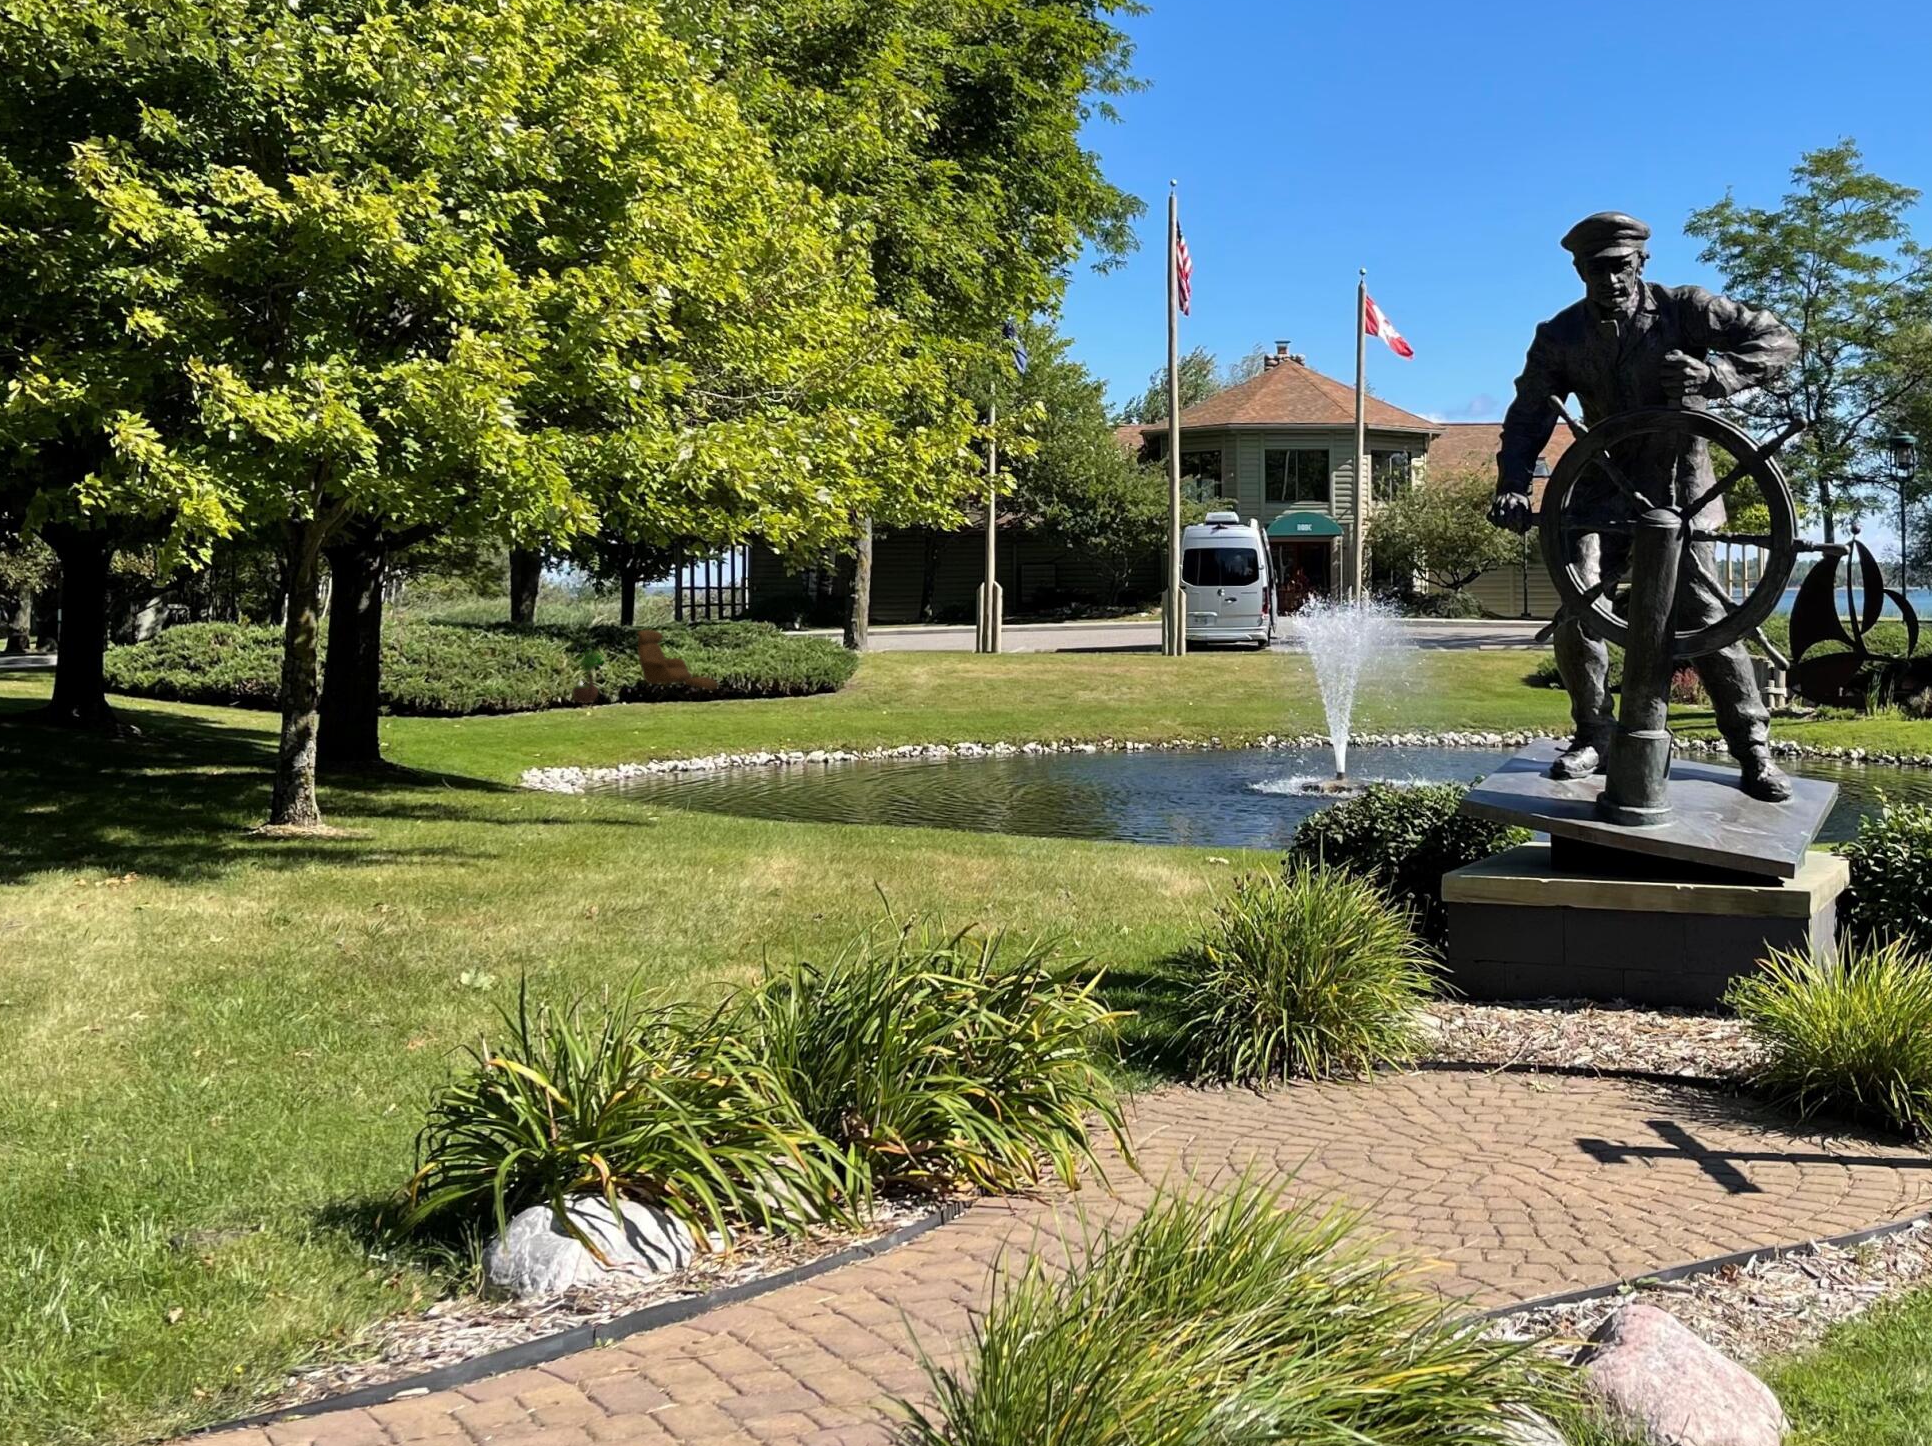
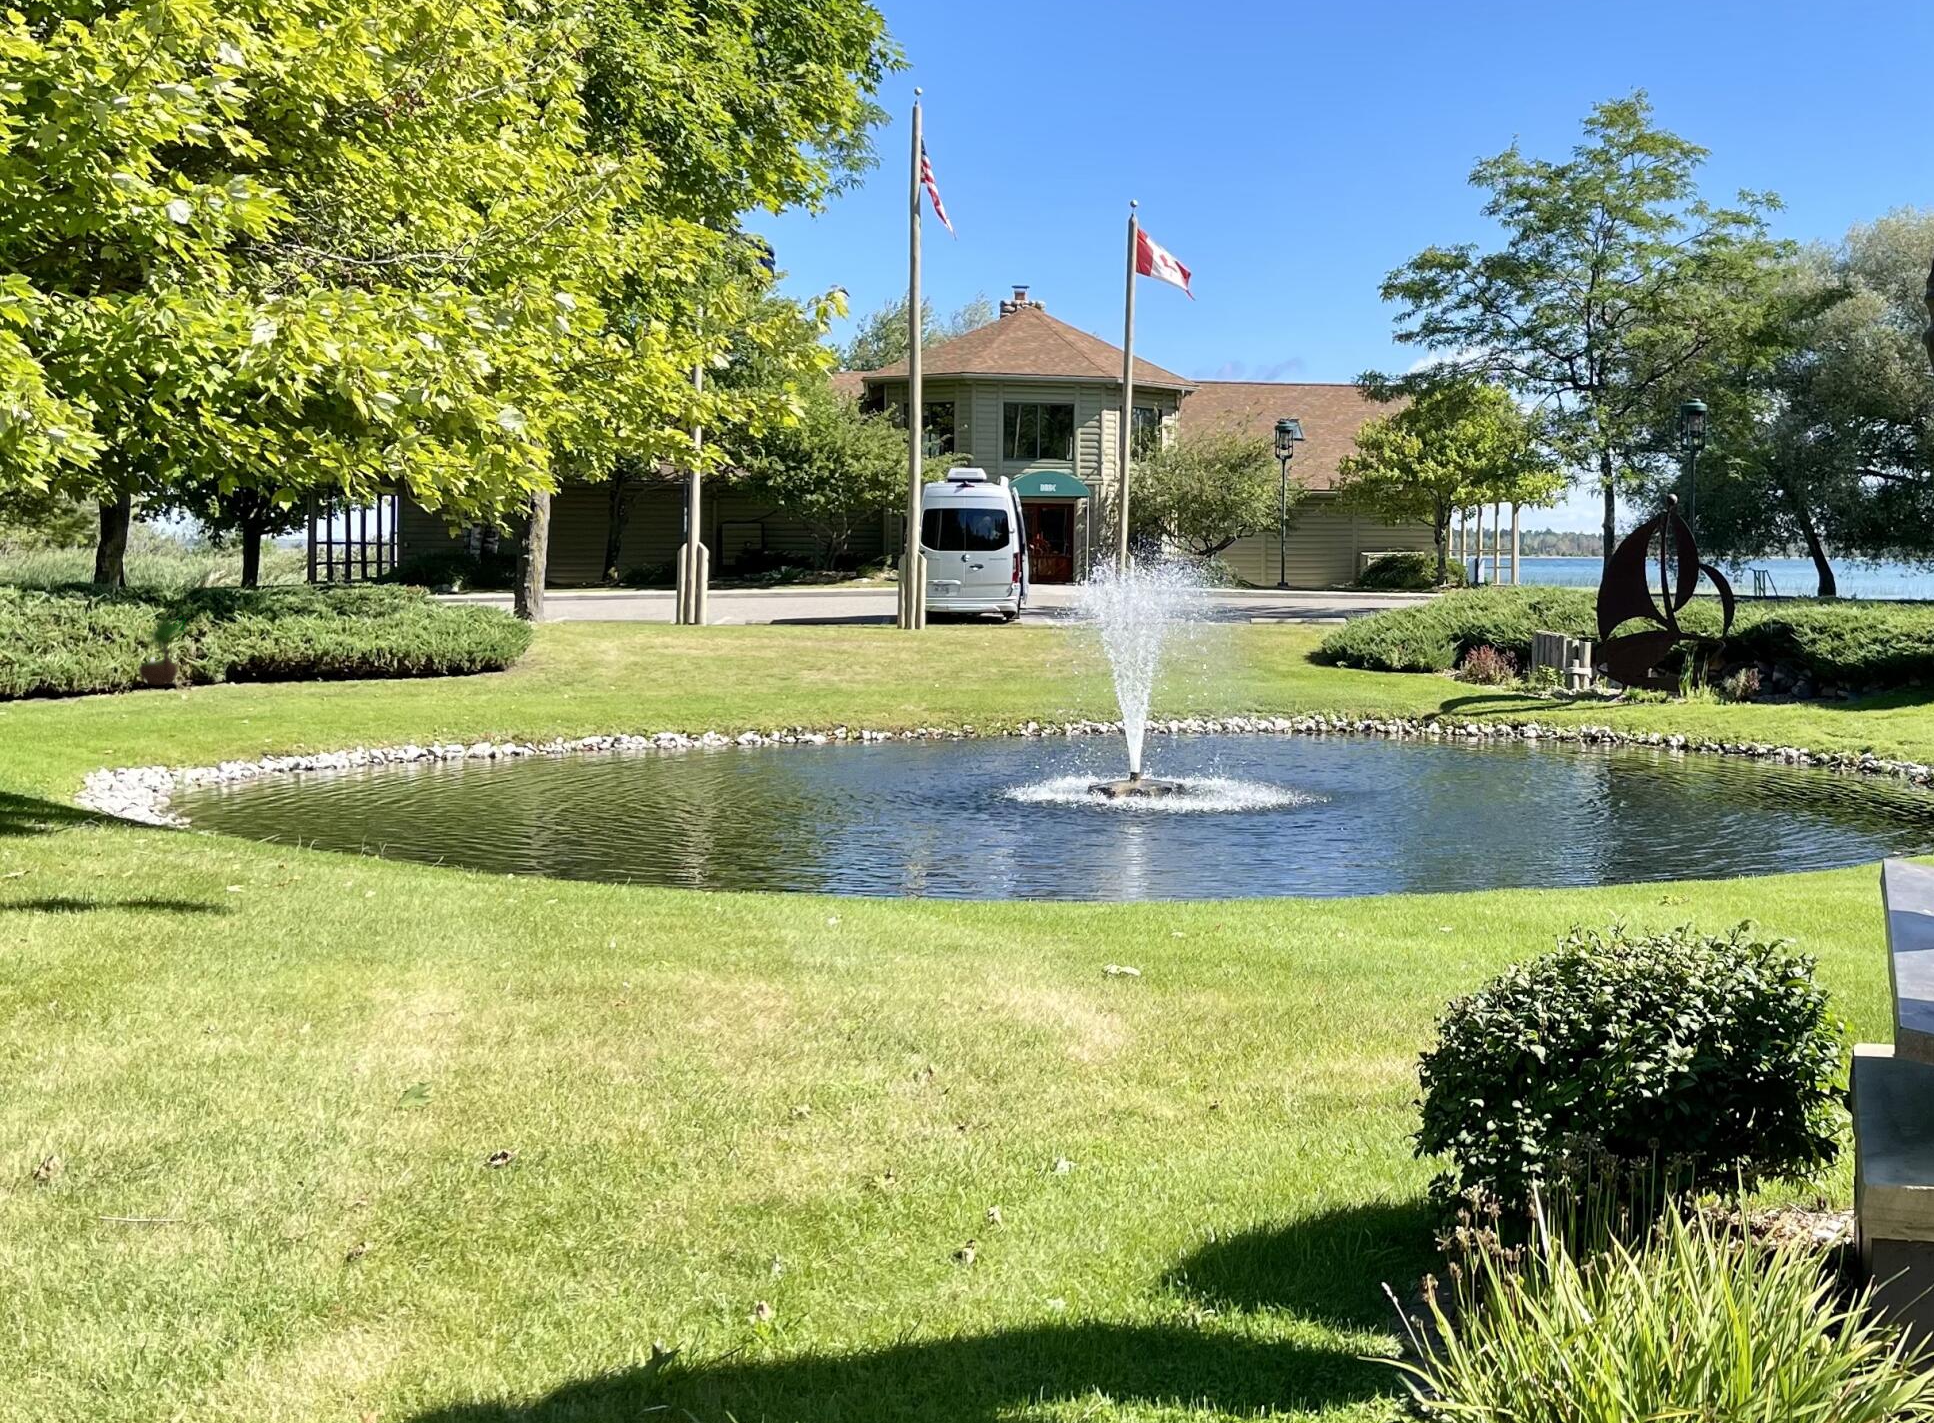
lounge chair: present [638,630,718,699] -> none [237,592,355,680]

